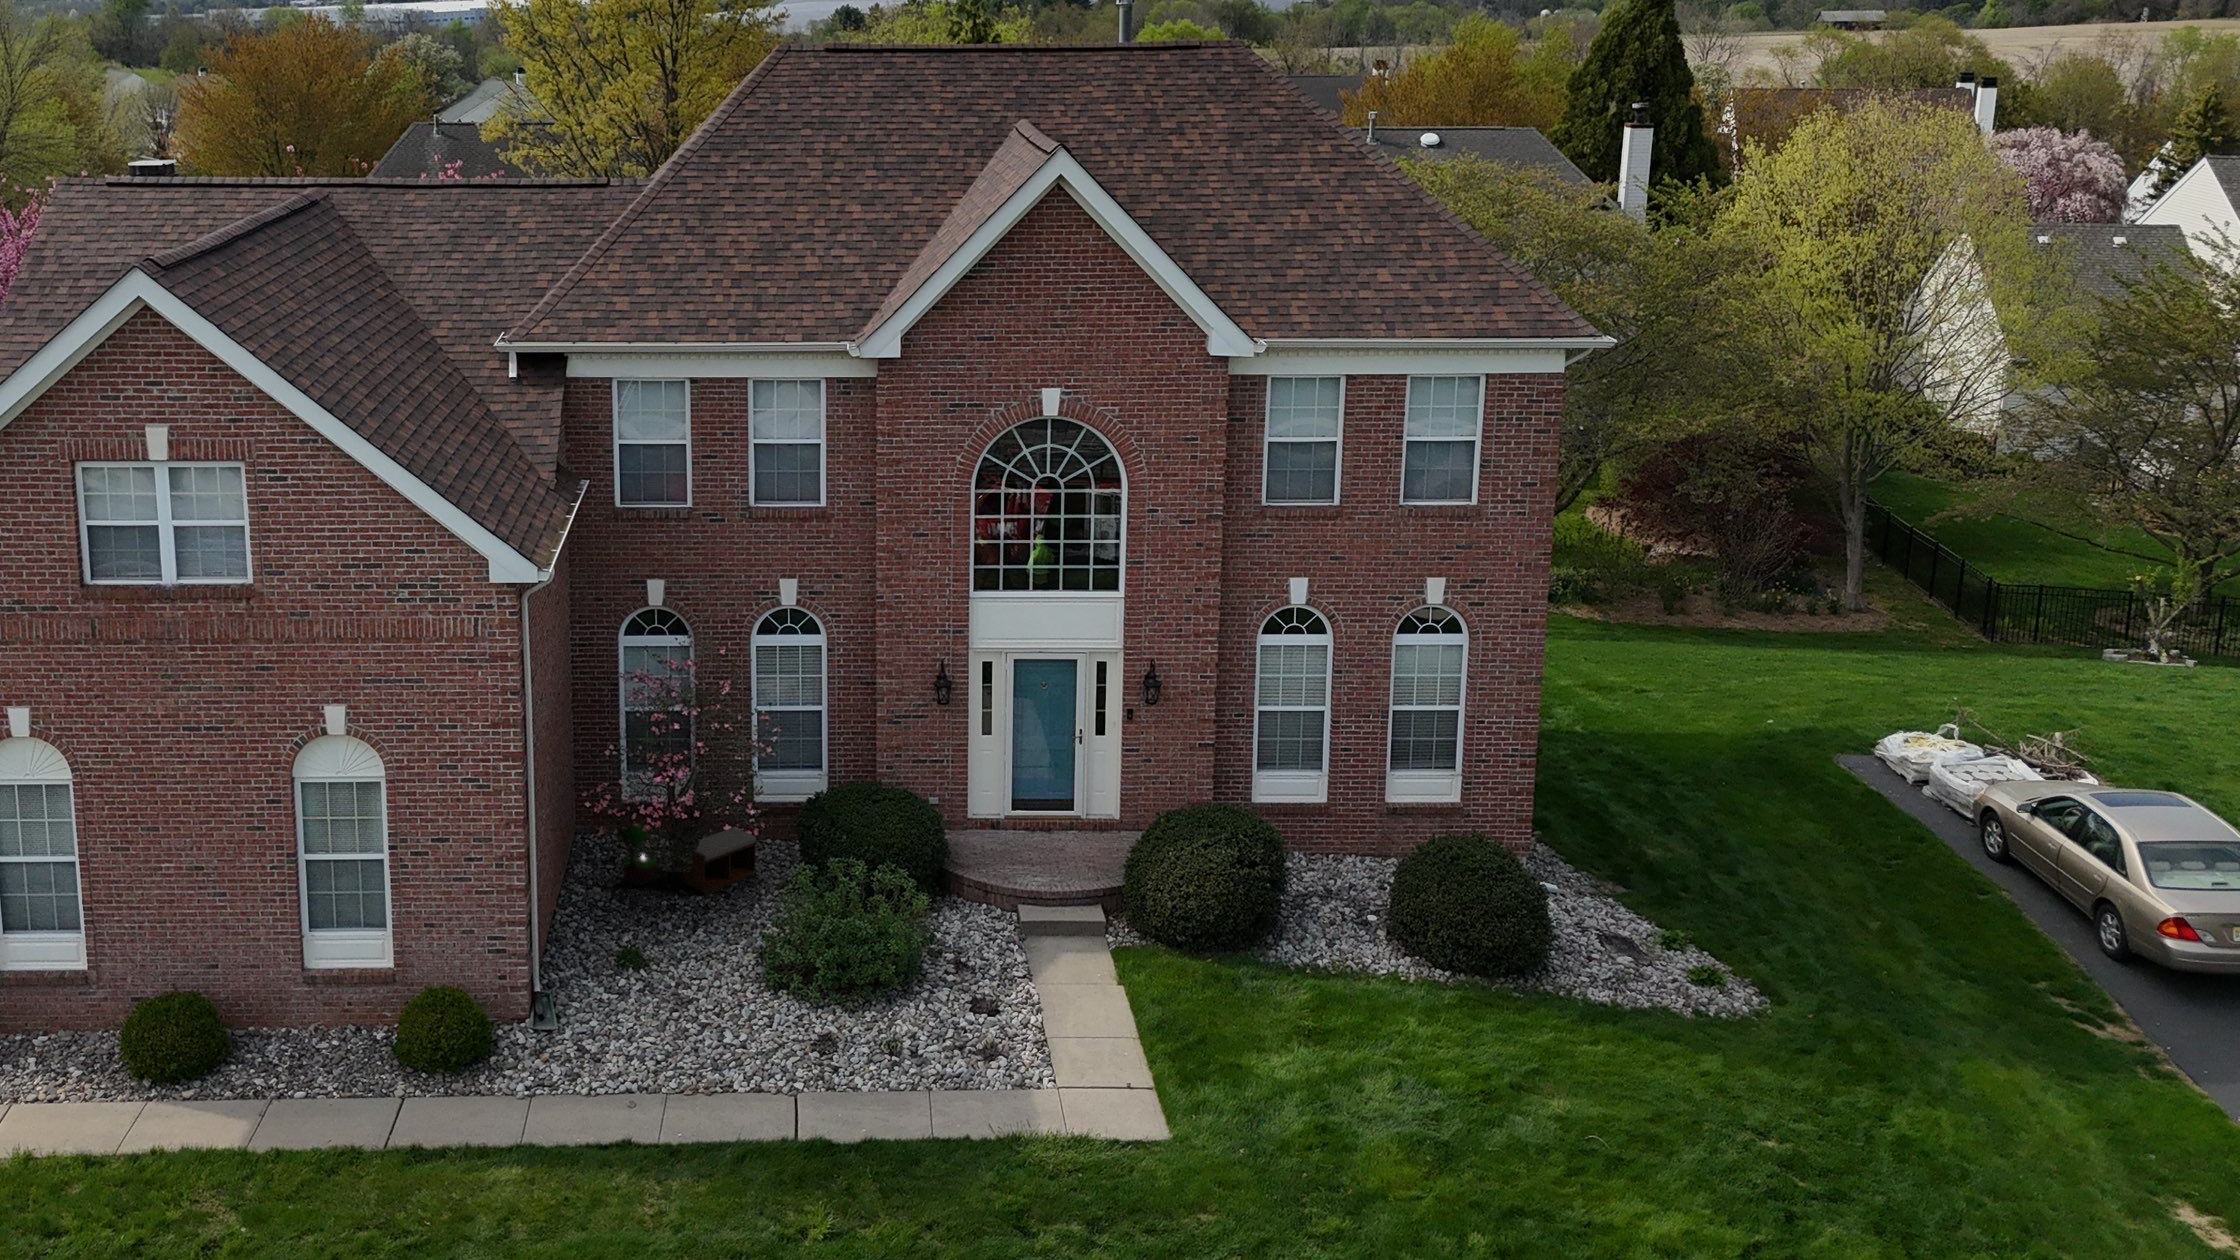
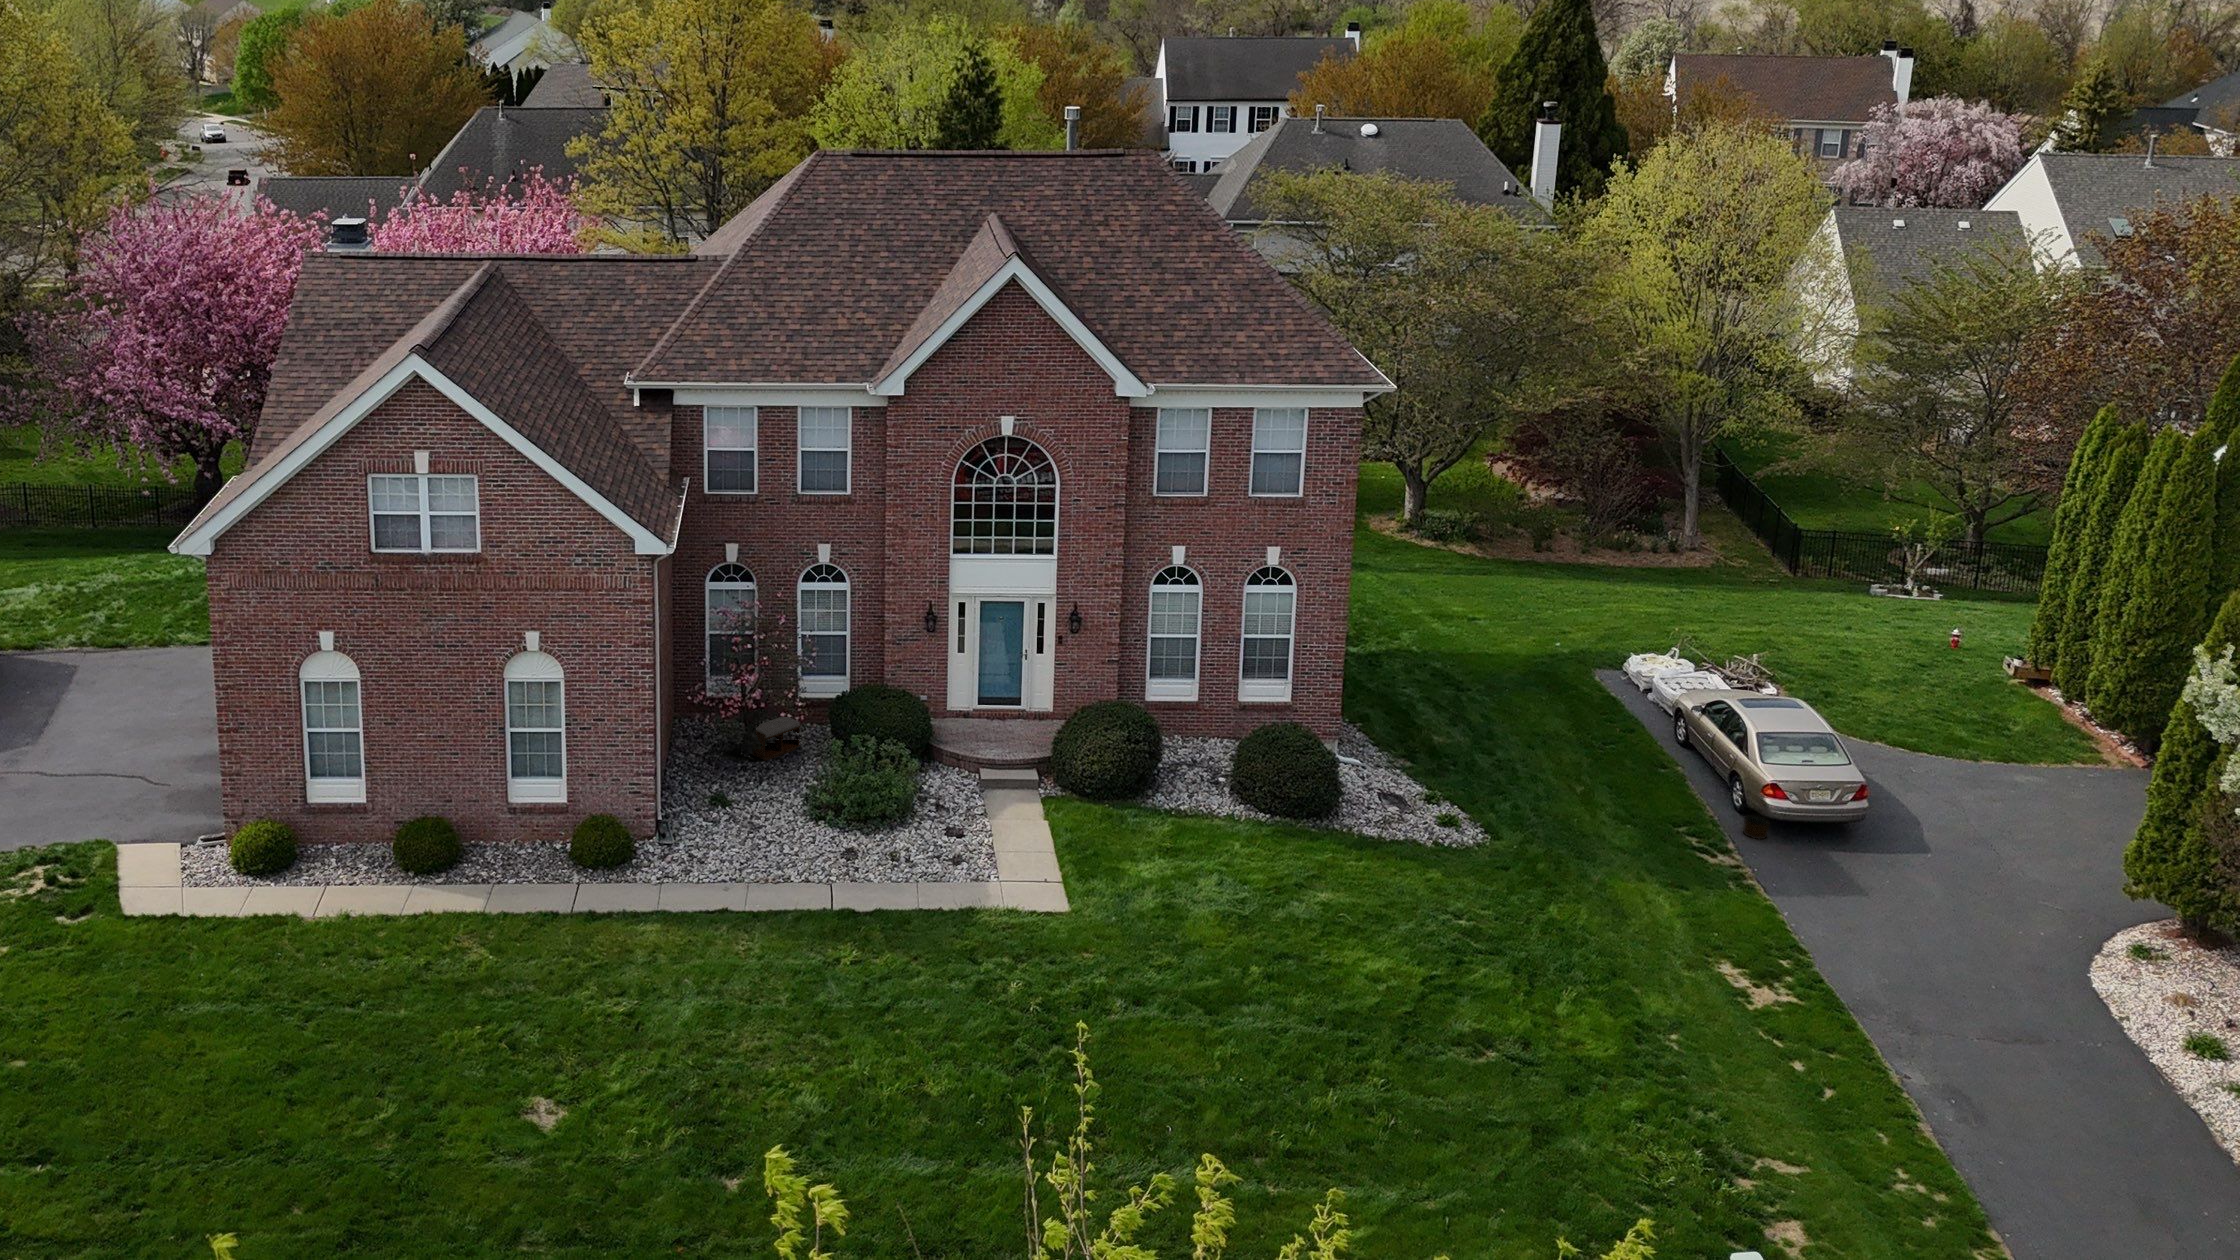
potted tree: present [612,821,656,885] -> none [697,705,731,755]
bucket: none [2134,952,2177,999] -> present [1743,815,1770,839]

